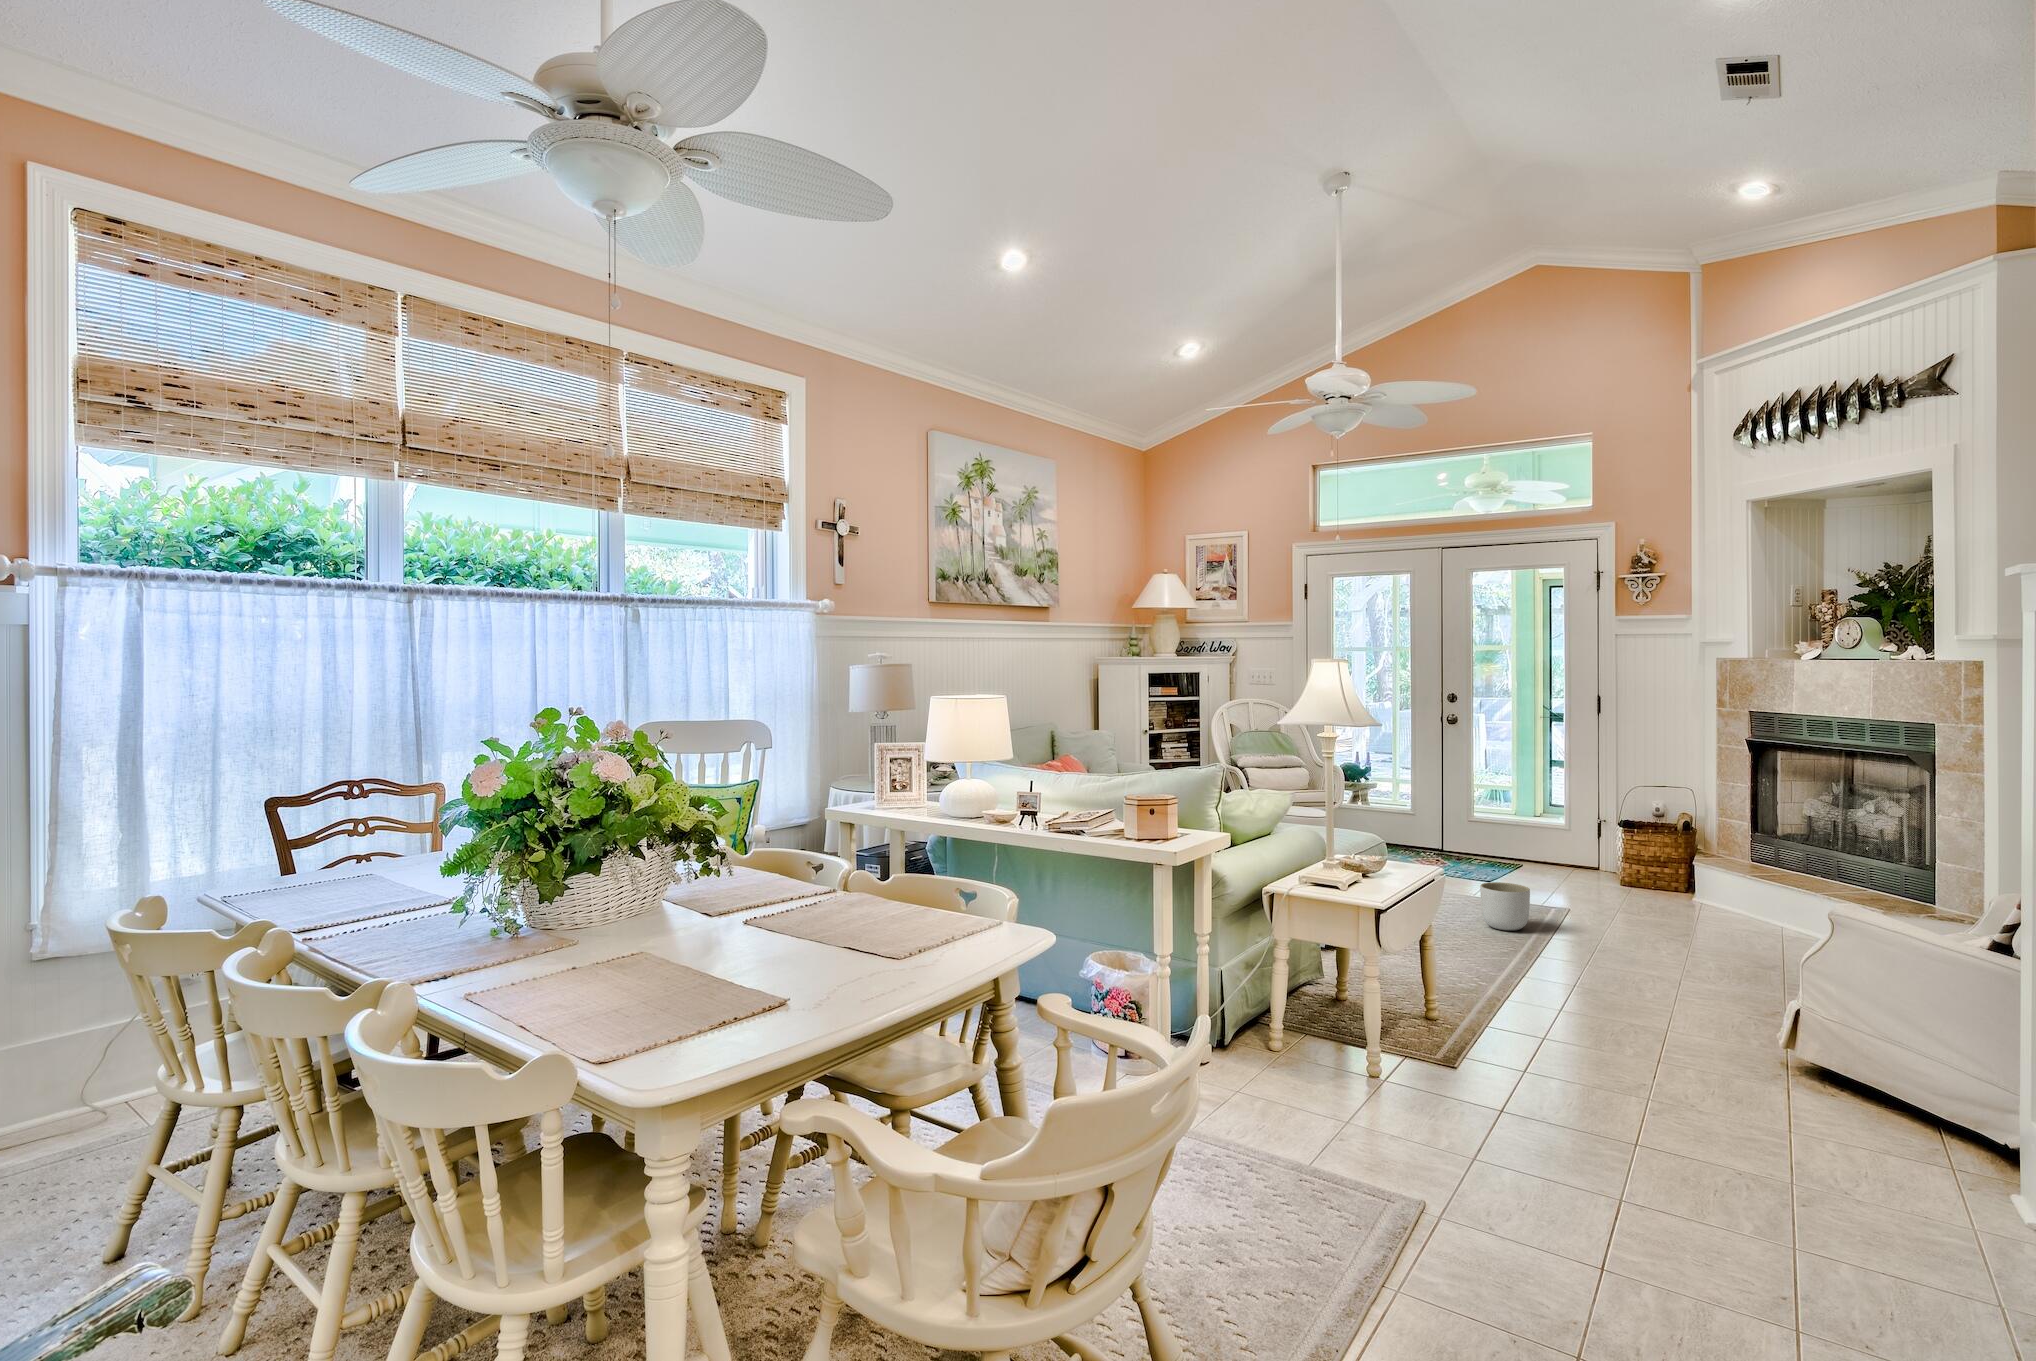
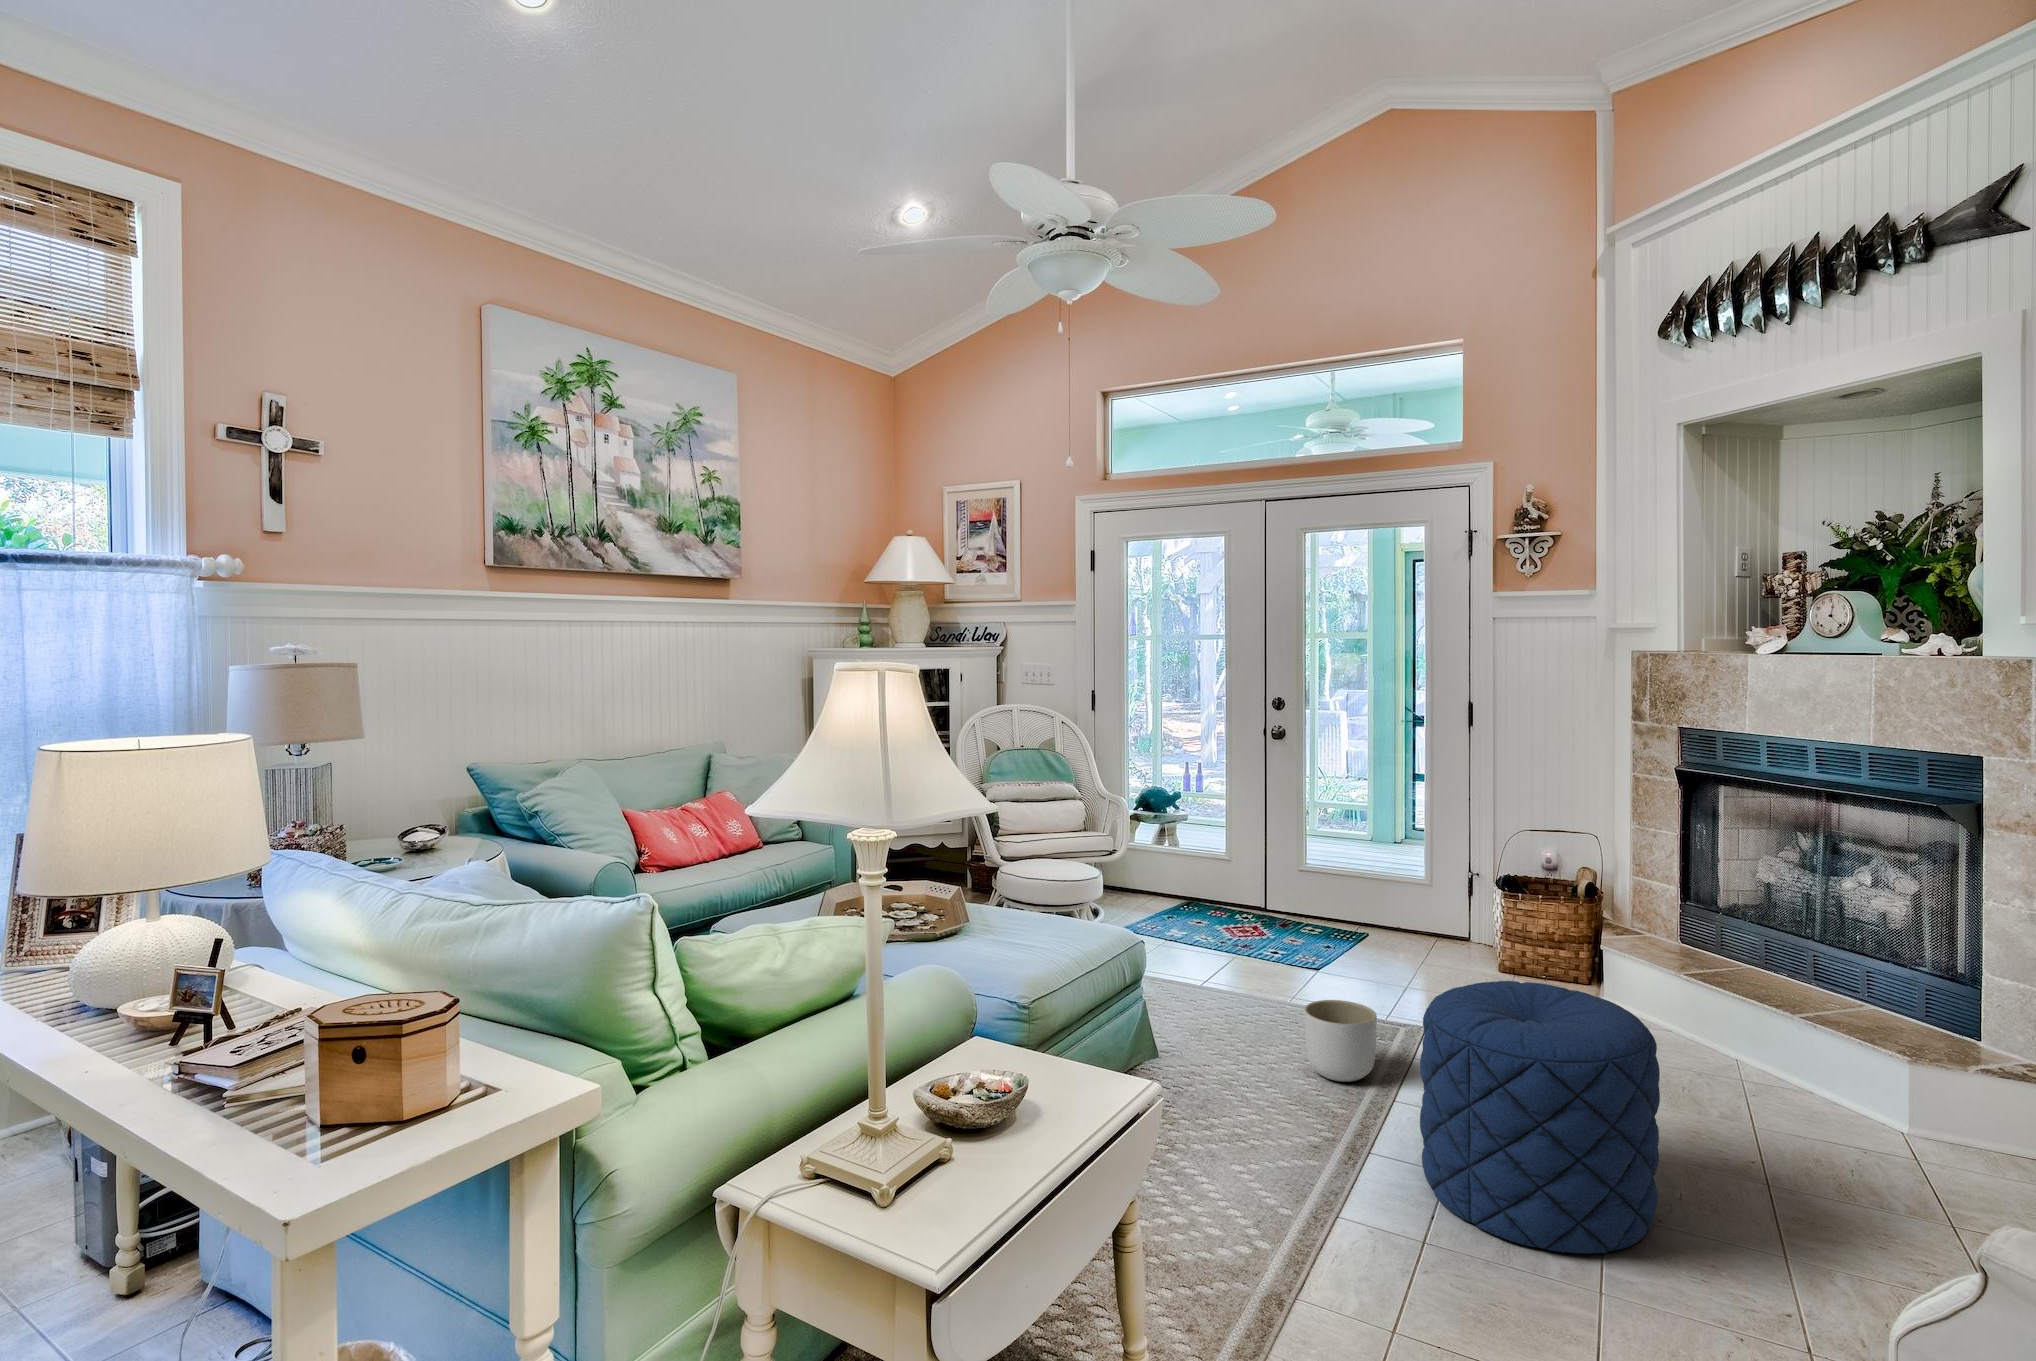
pouf: none [1561,854,1708,995] -> present [1420,981,1660,1254]

